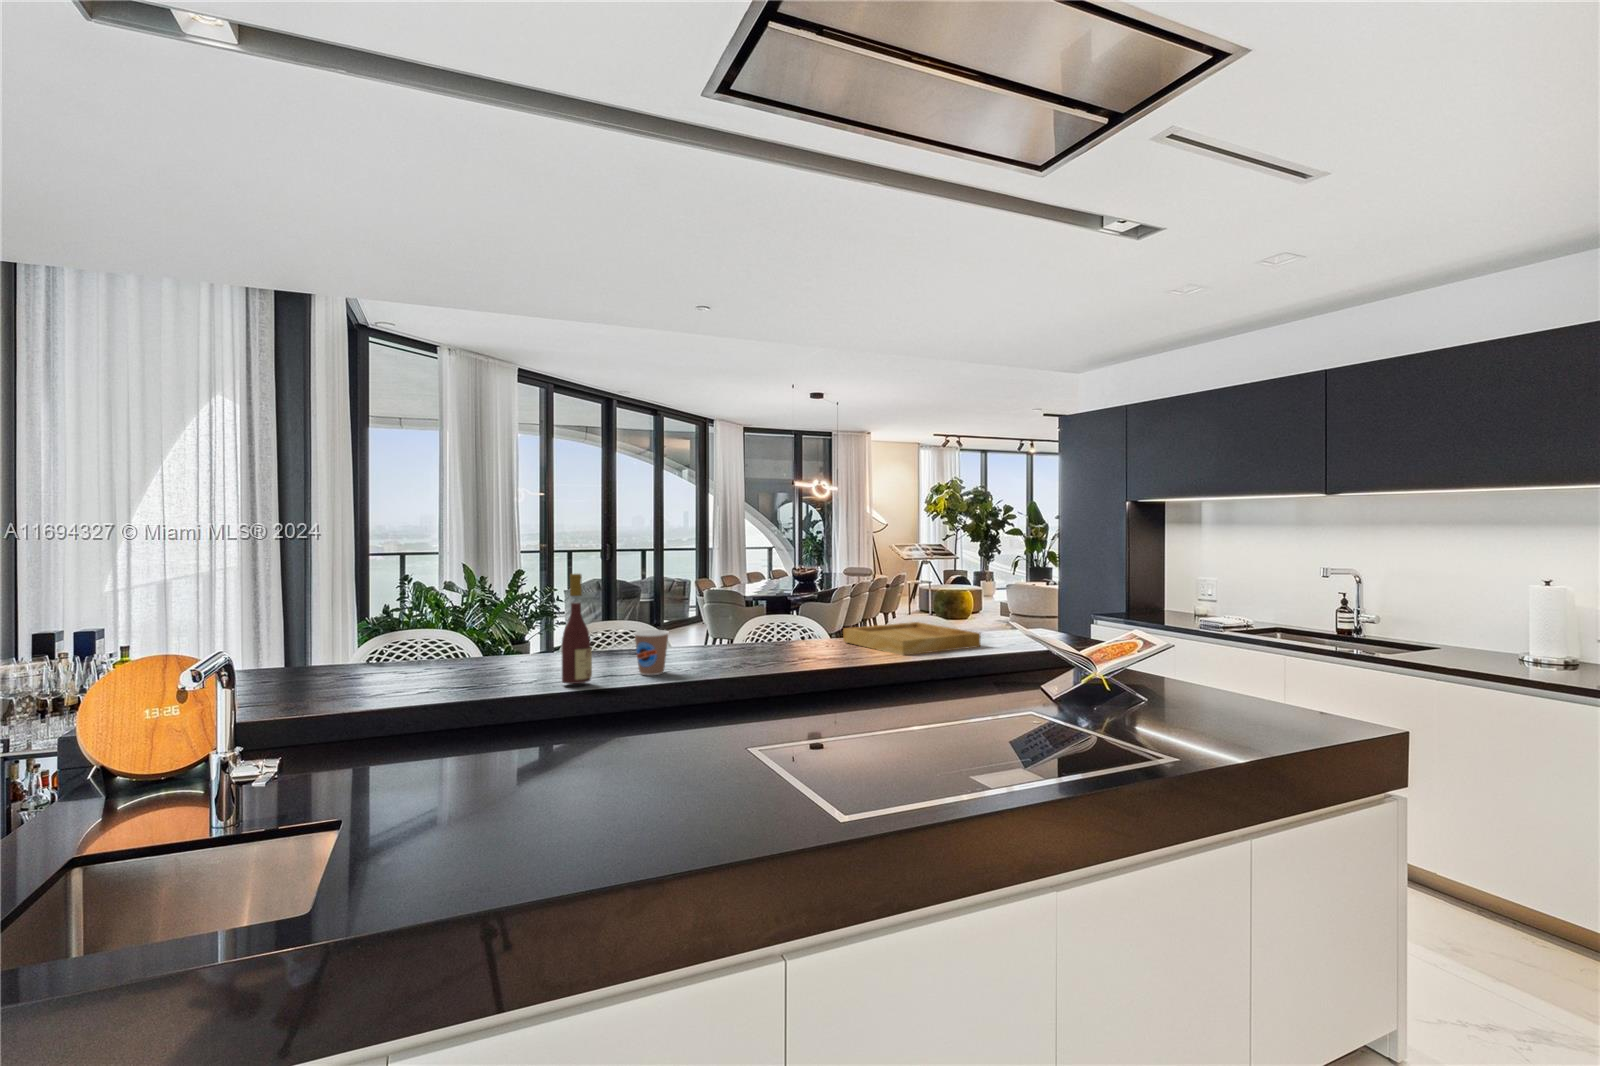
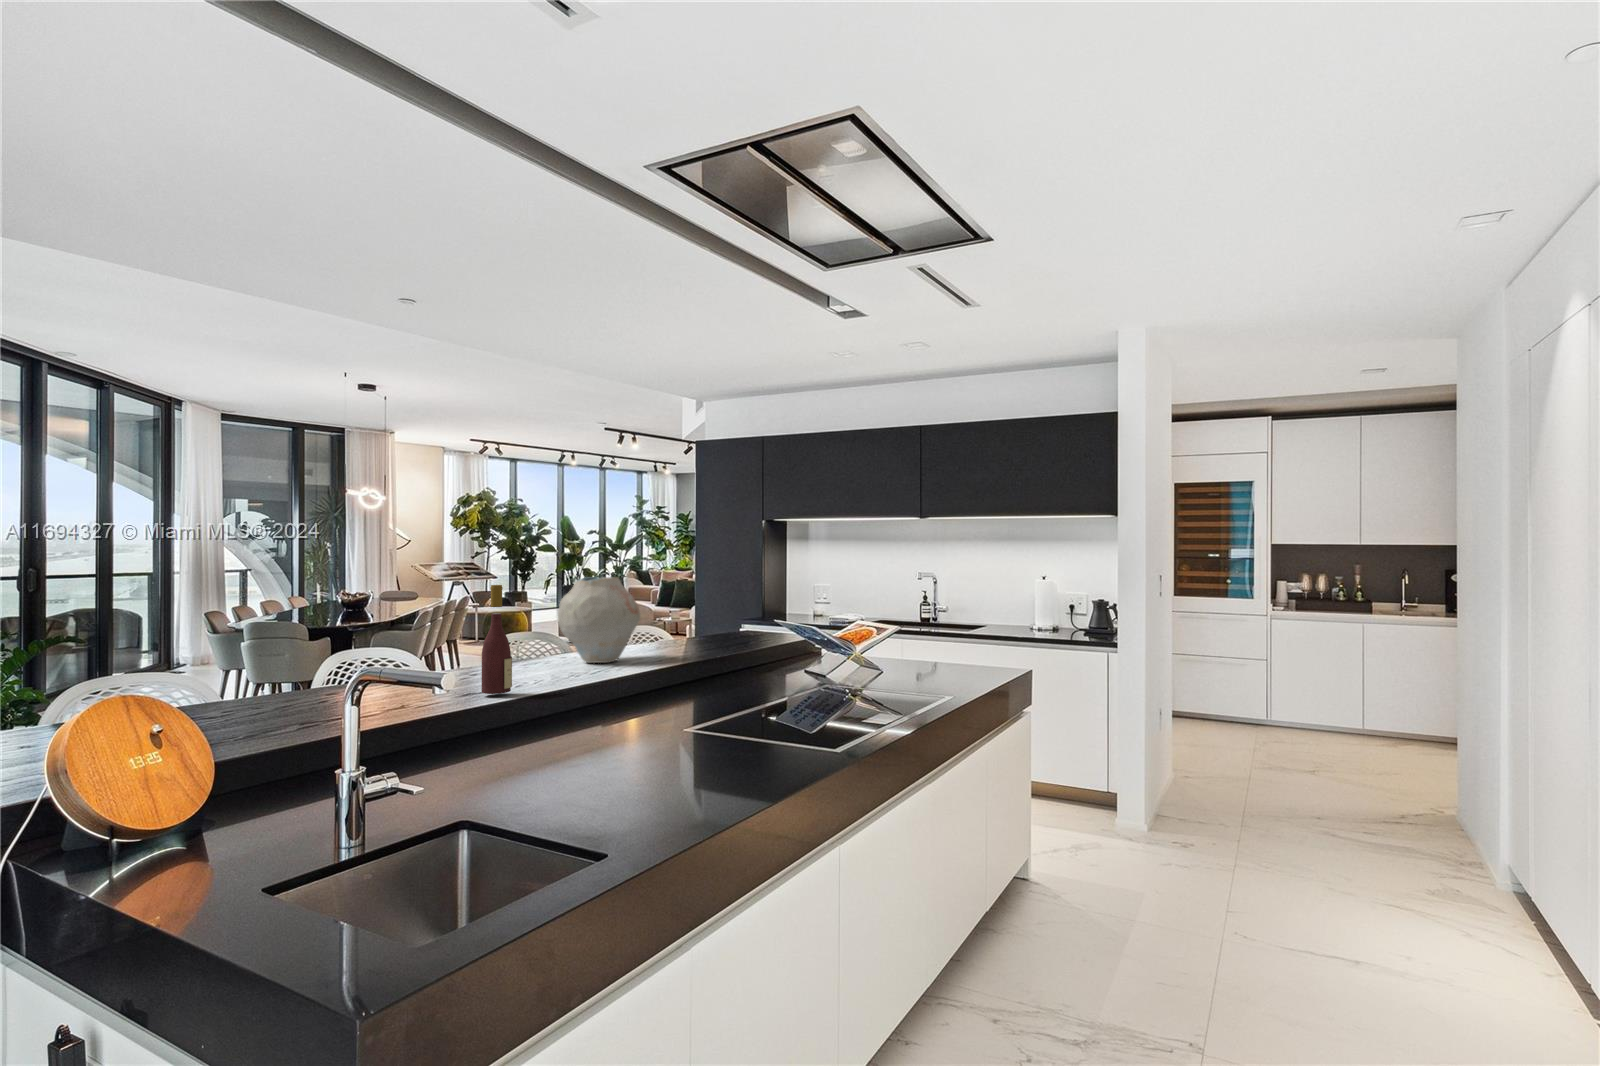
vase: none [731,566,813,658] -> present [558,577,640,663]
tray: present [843,622,981,655] -> none [629,628,748,653]
coffee cup: present [634,630,669,675] -> none [519,640,555,684]

